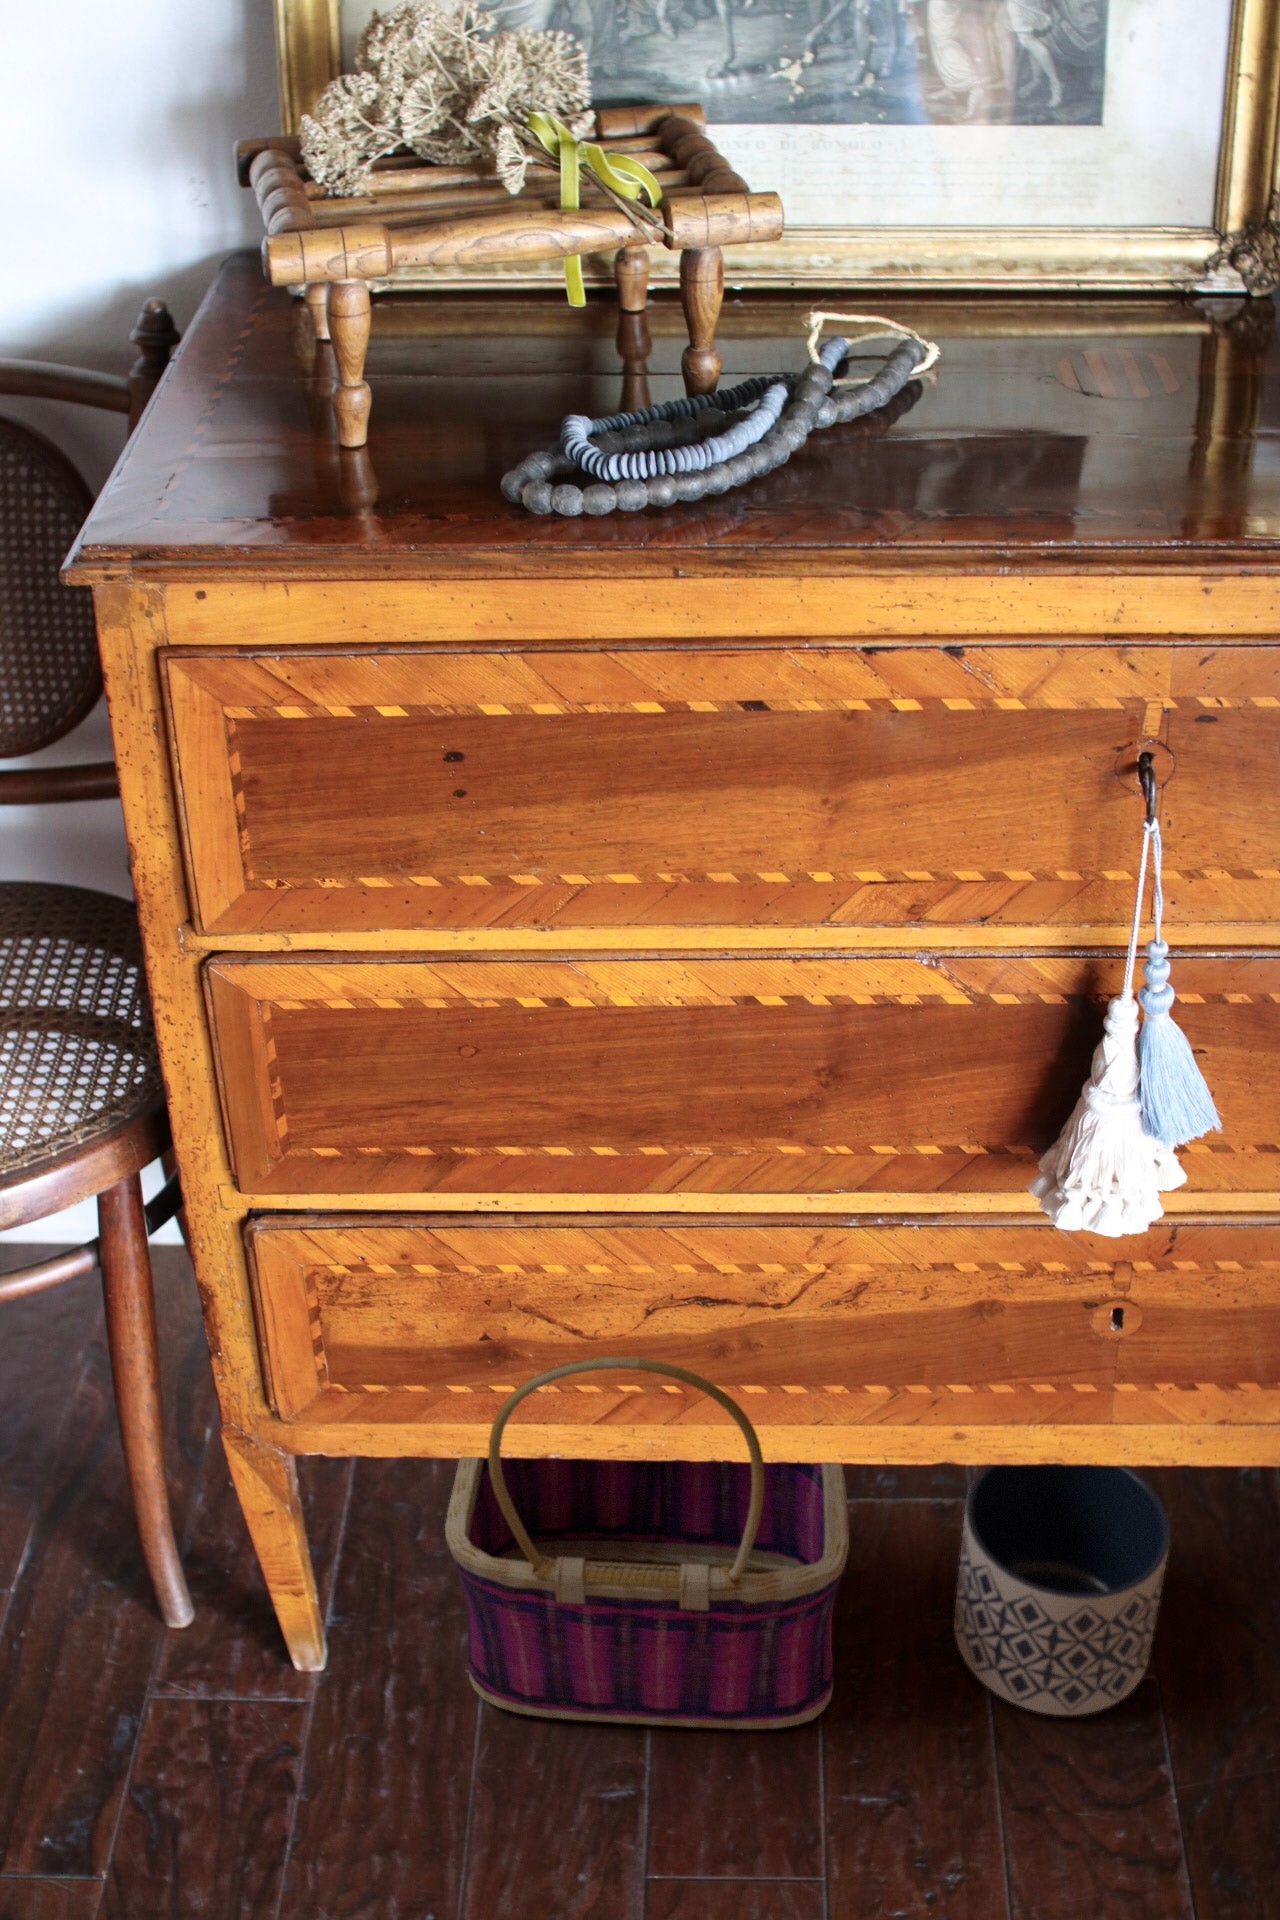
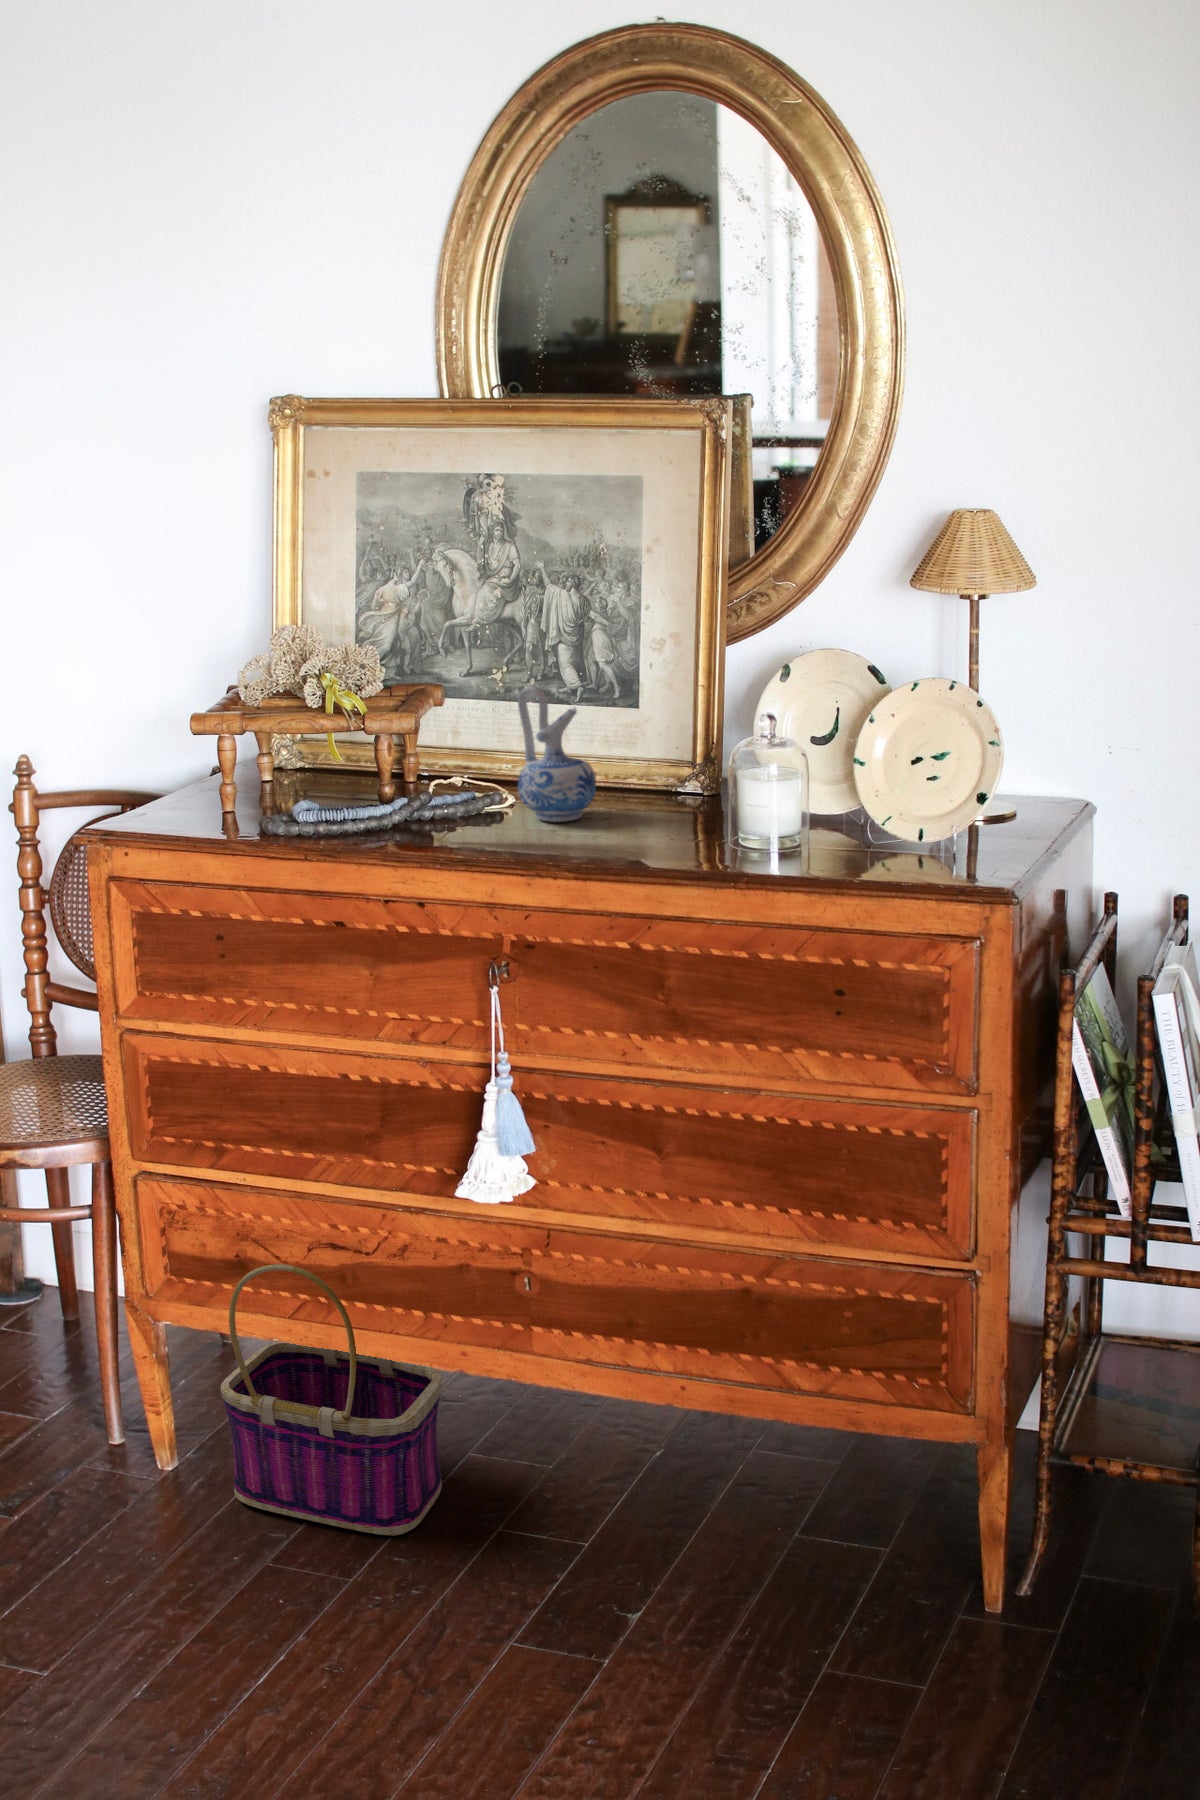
ceramic pitcher: none [1009,96,1181,406] -> present [518,686,596,822]
planter: present [954,1465,1170,1715] -> none [493,1404,609,1556]

